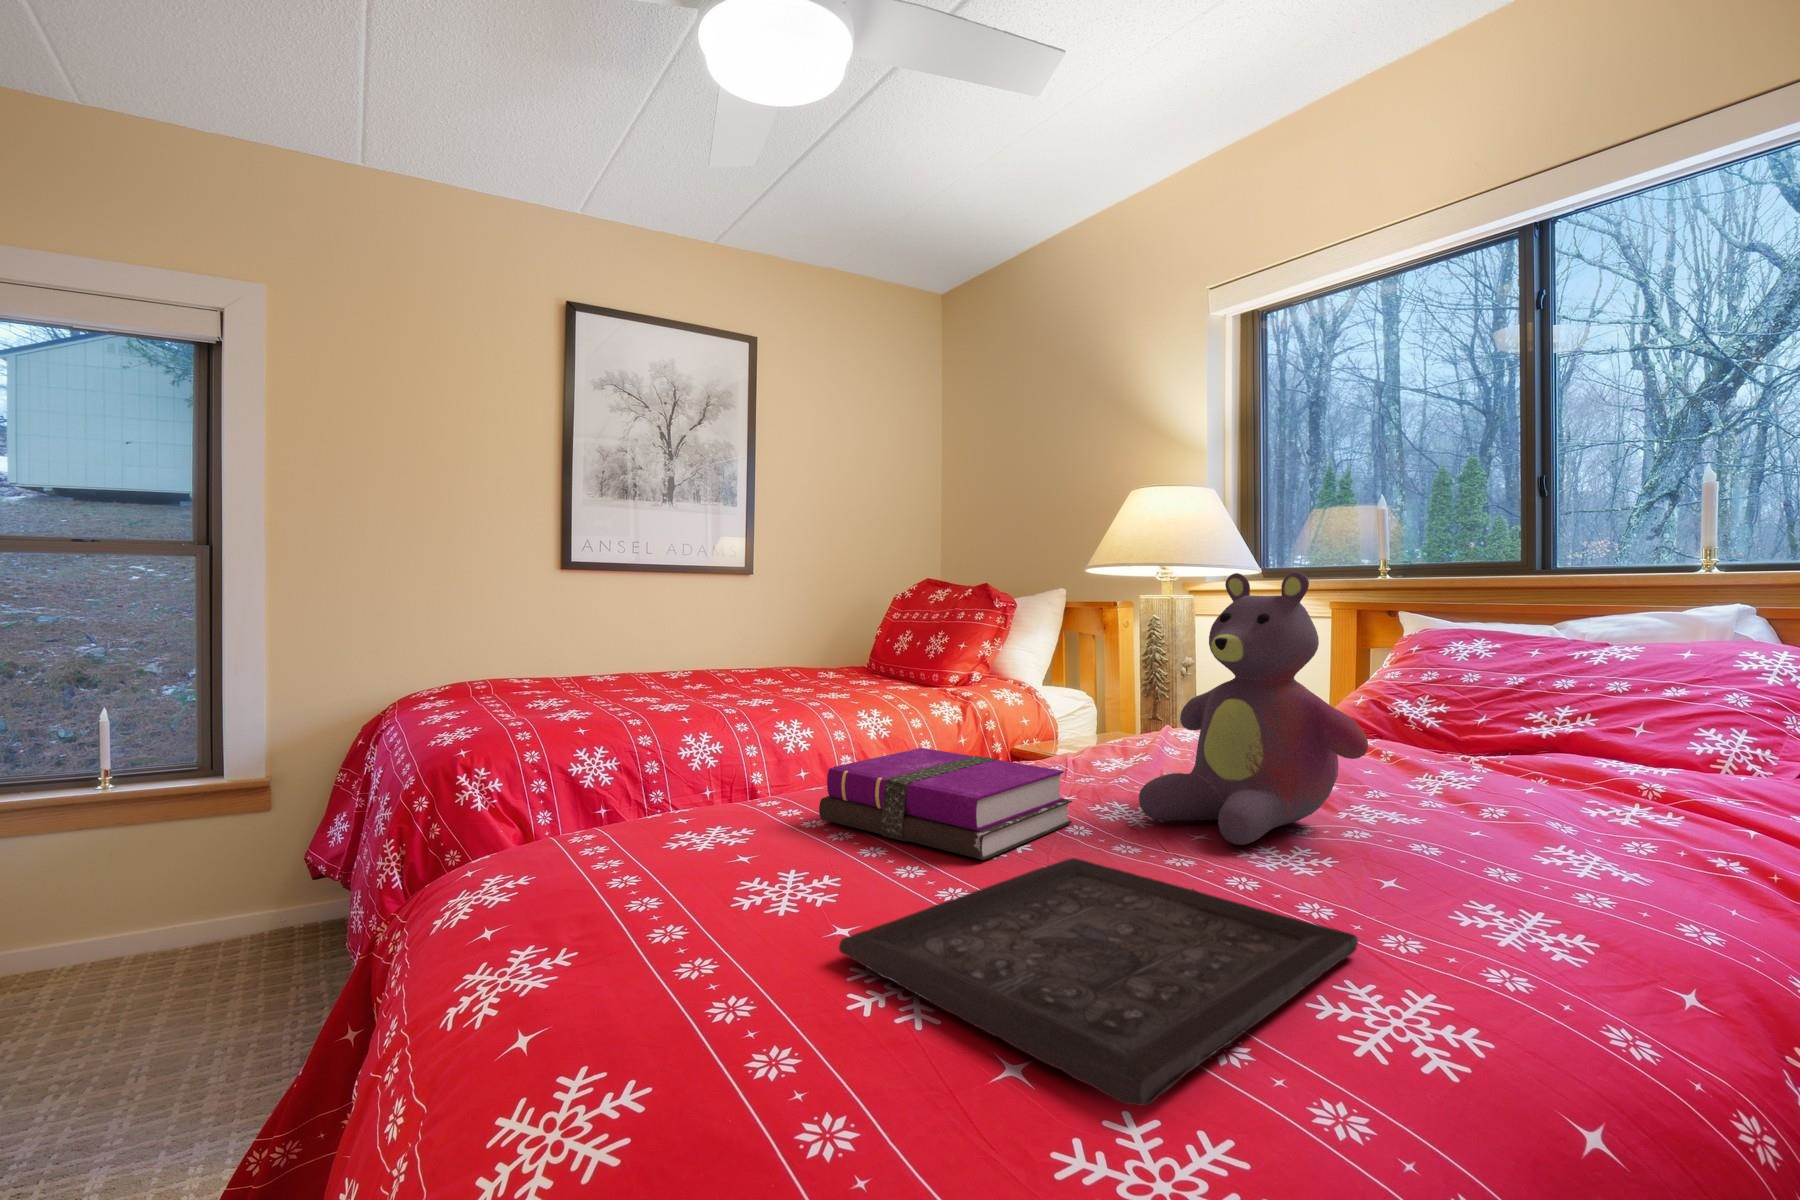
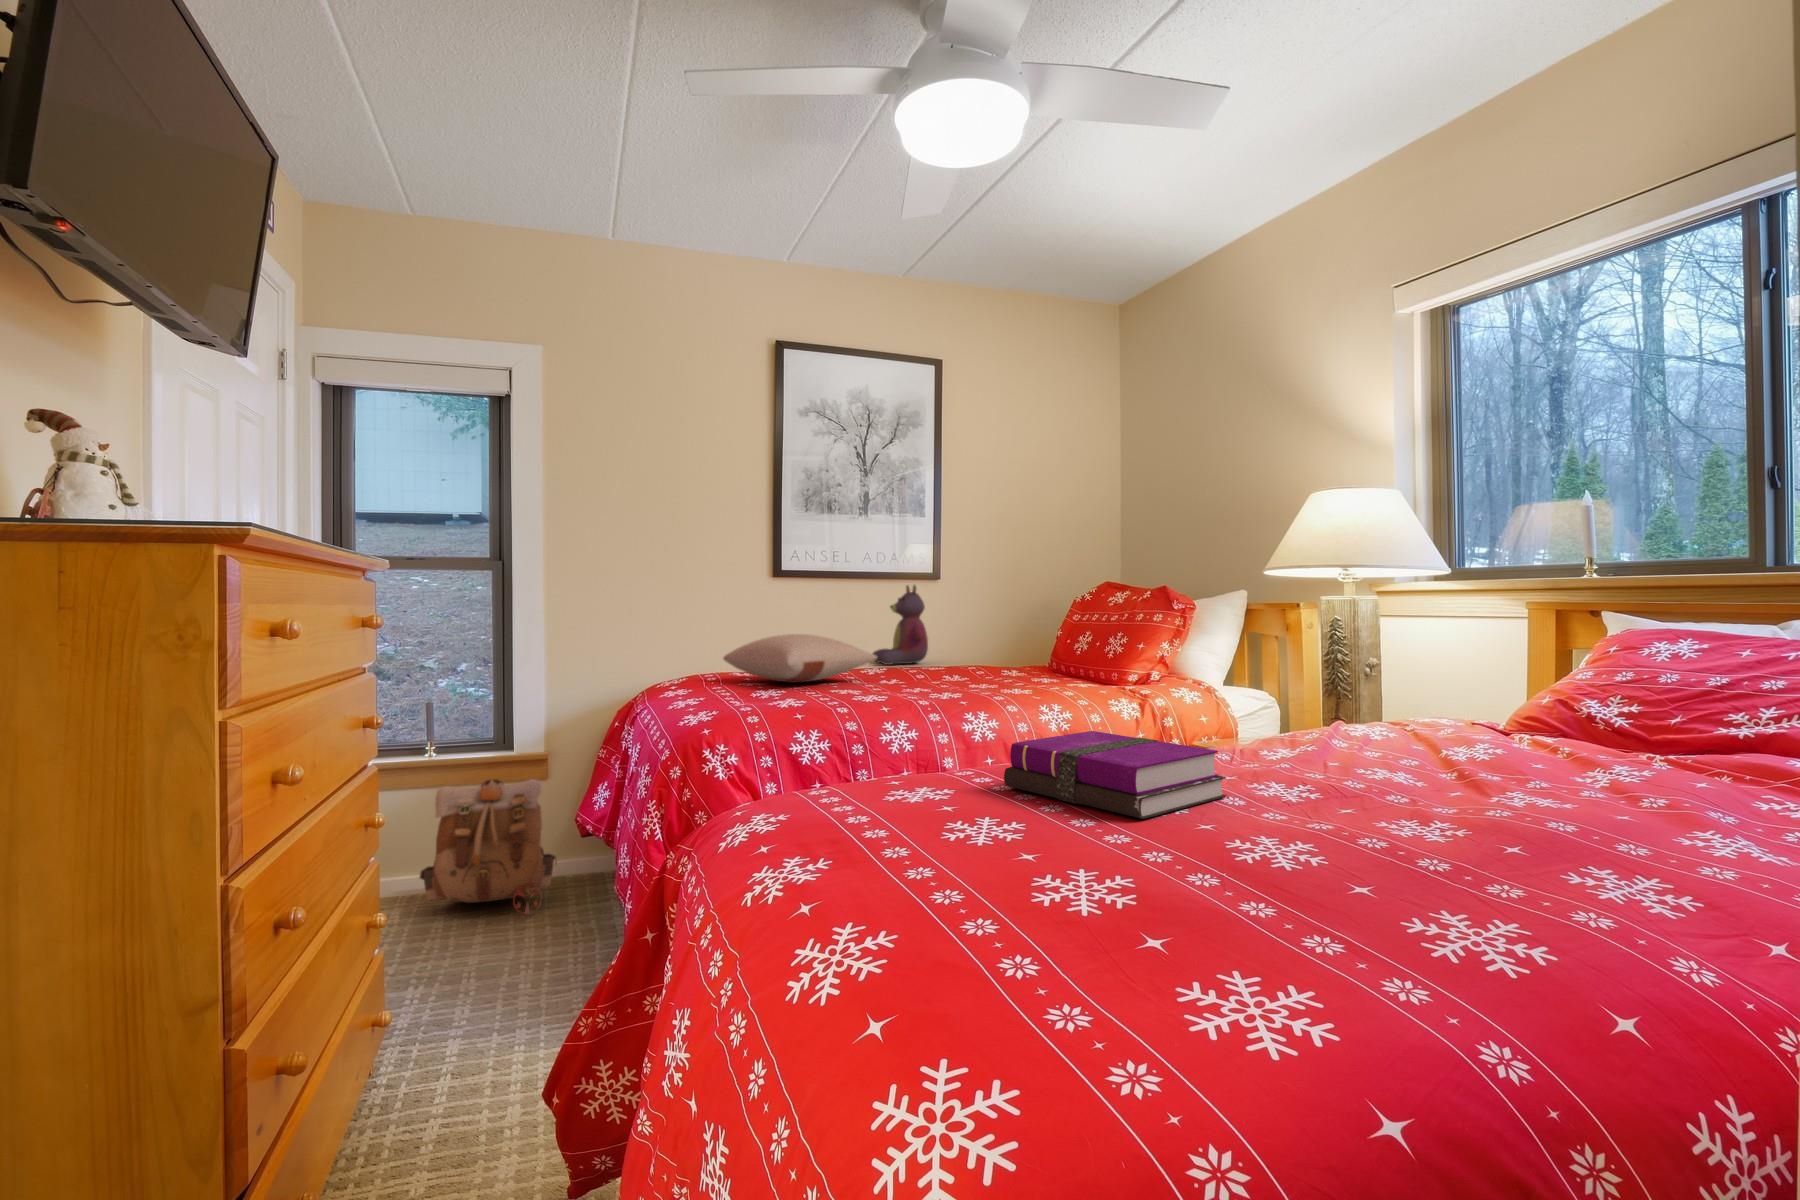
stuffed bear: present [1139,572,1368,845] -> present [872,585,928,665]
pillow: none [496,634,682,688] -> present [723,634,877,683]
backpack: none [69,811,274,984] -> present [420,779,556,915]
tray: present [839,858,1358,1106] -> none [1022,819,1458,961]

